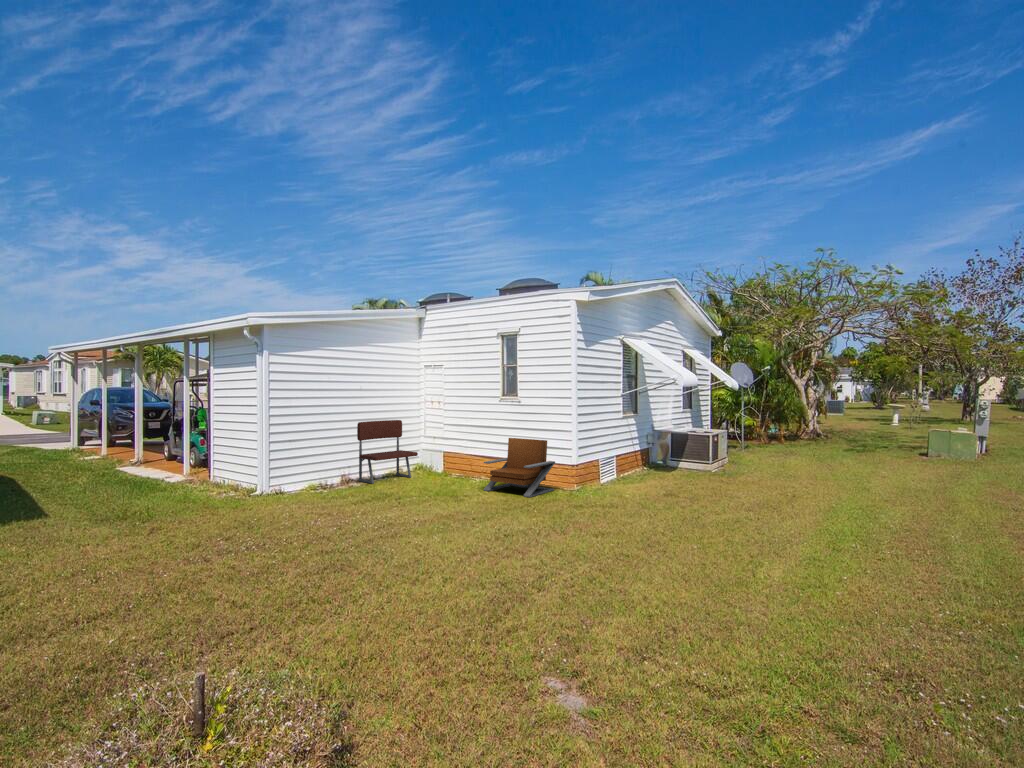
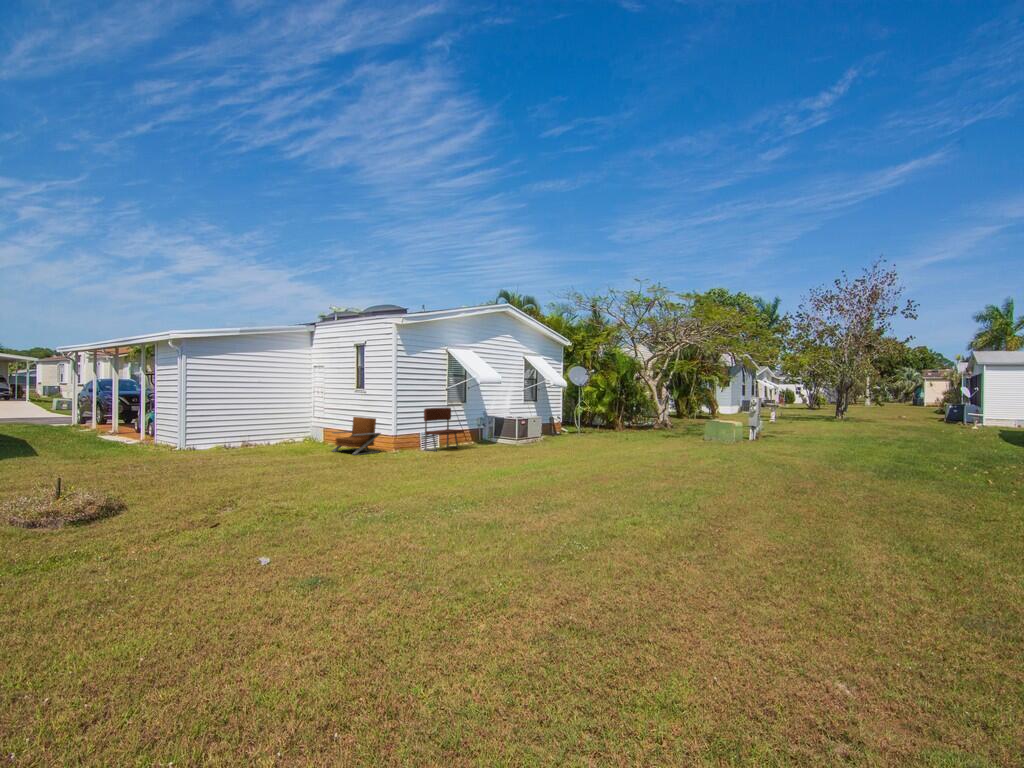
bench: present [357,420,418,484] -> present [424,408,464,451]

